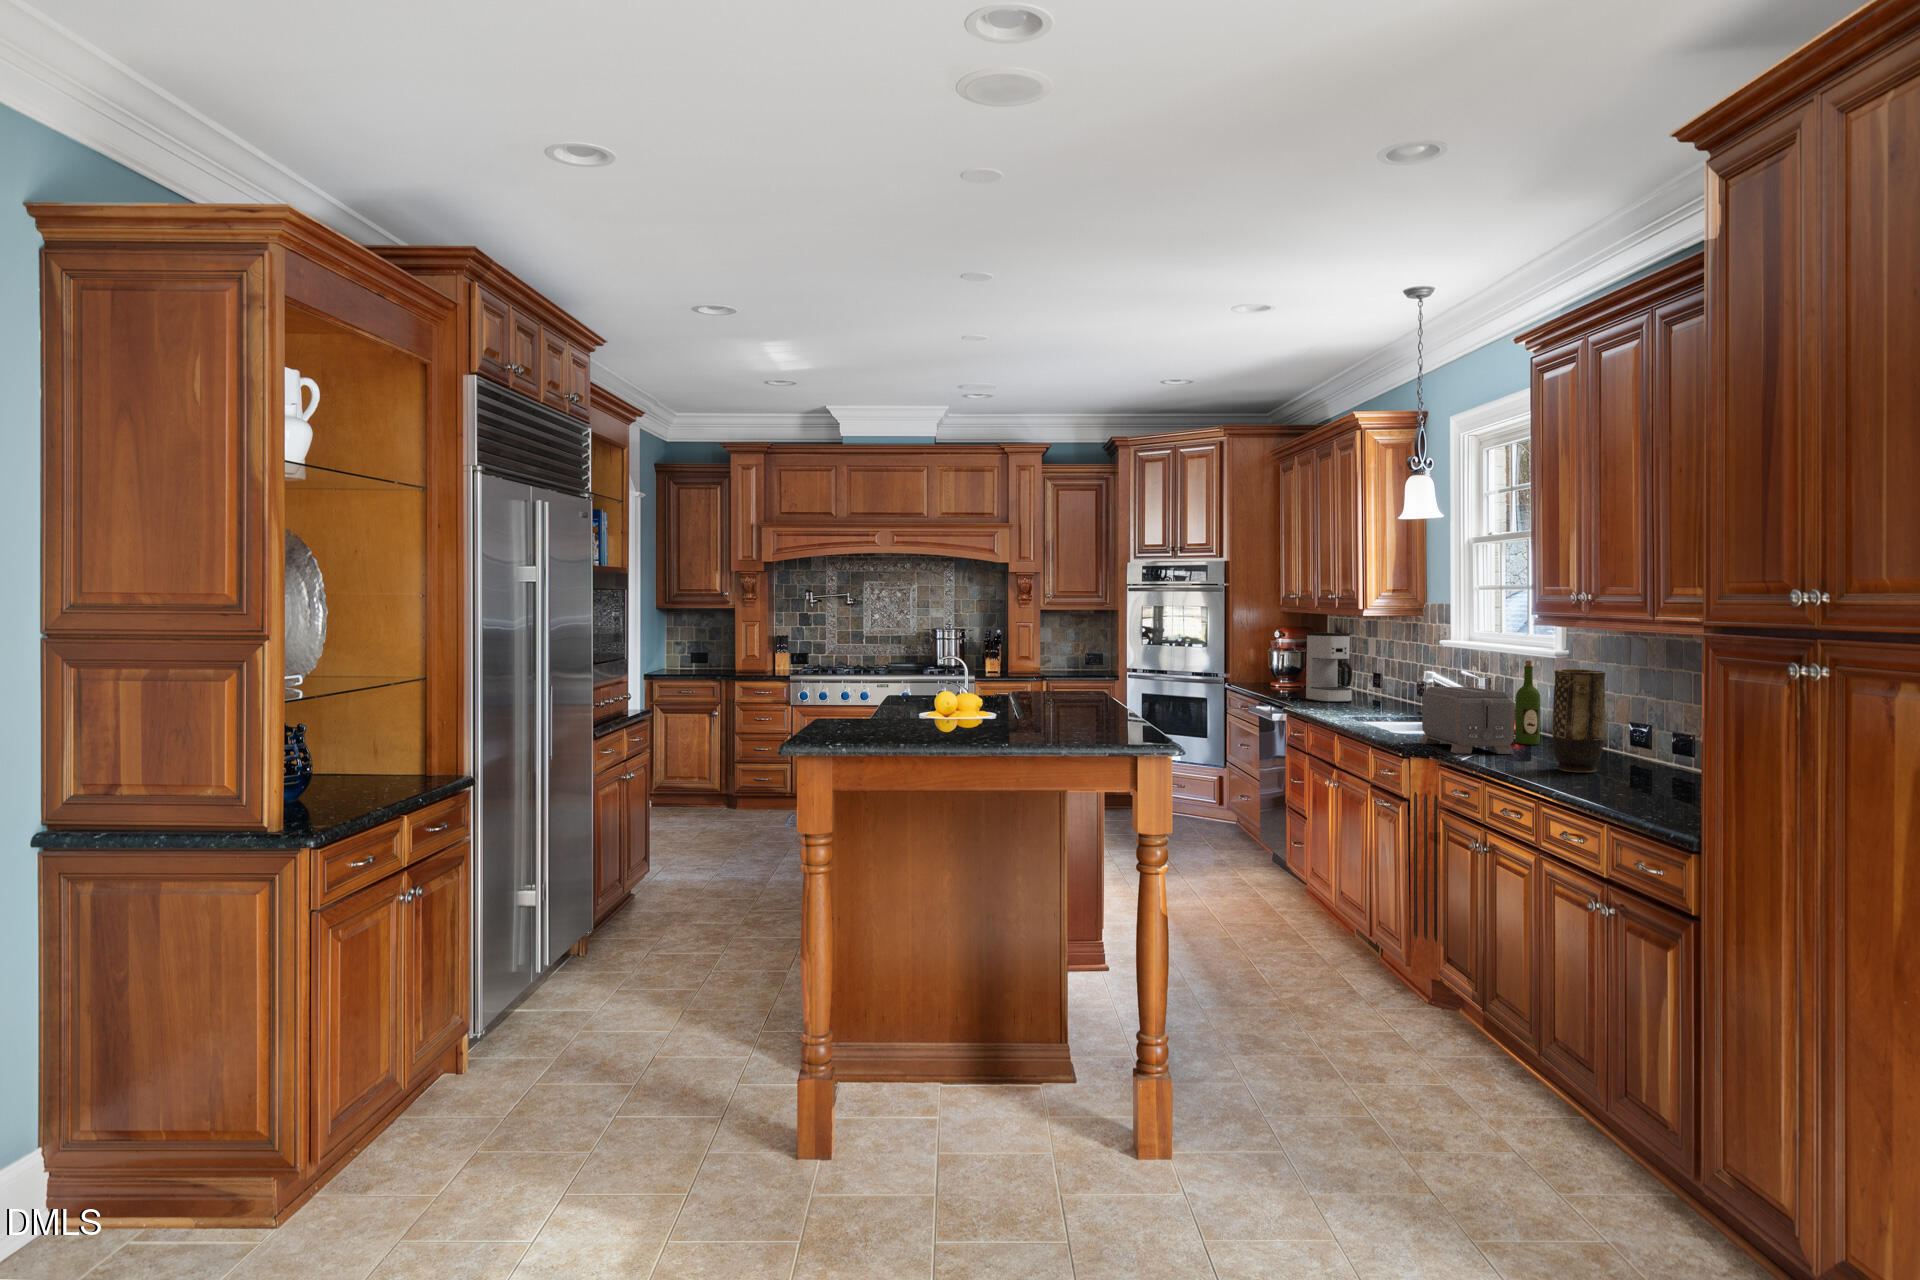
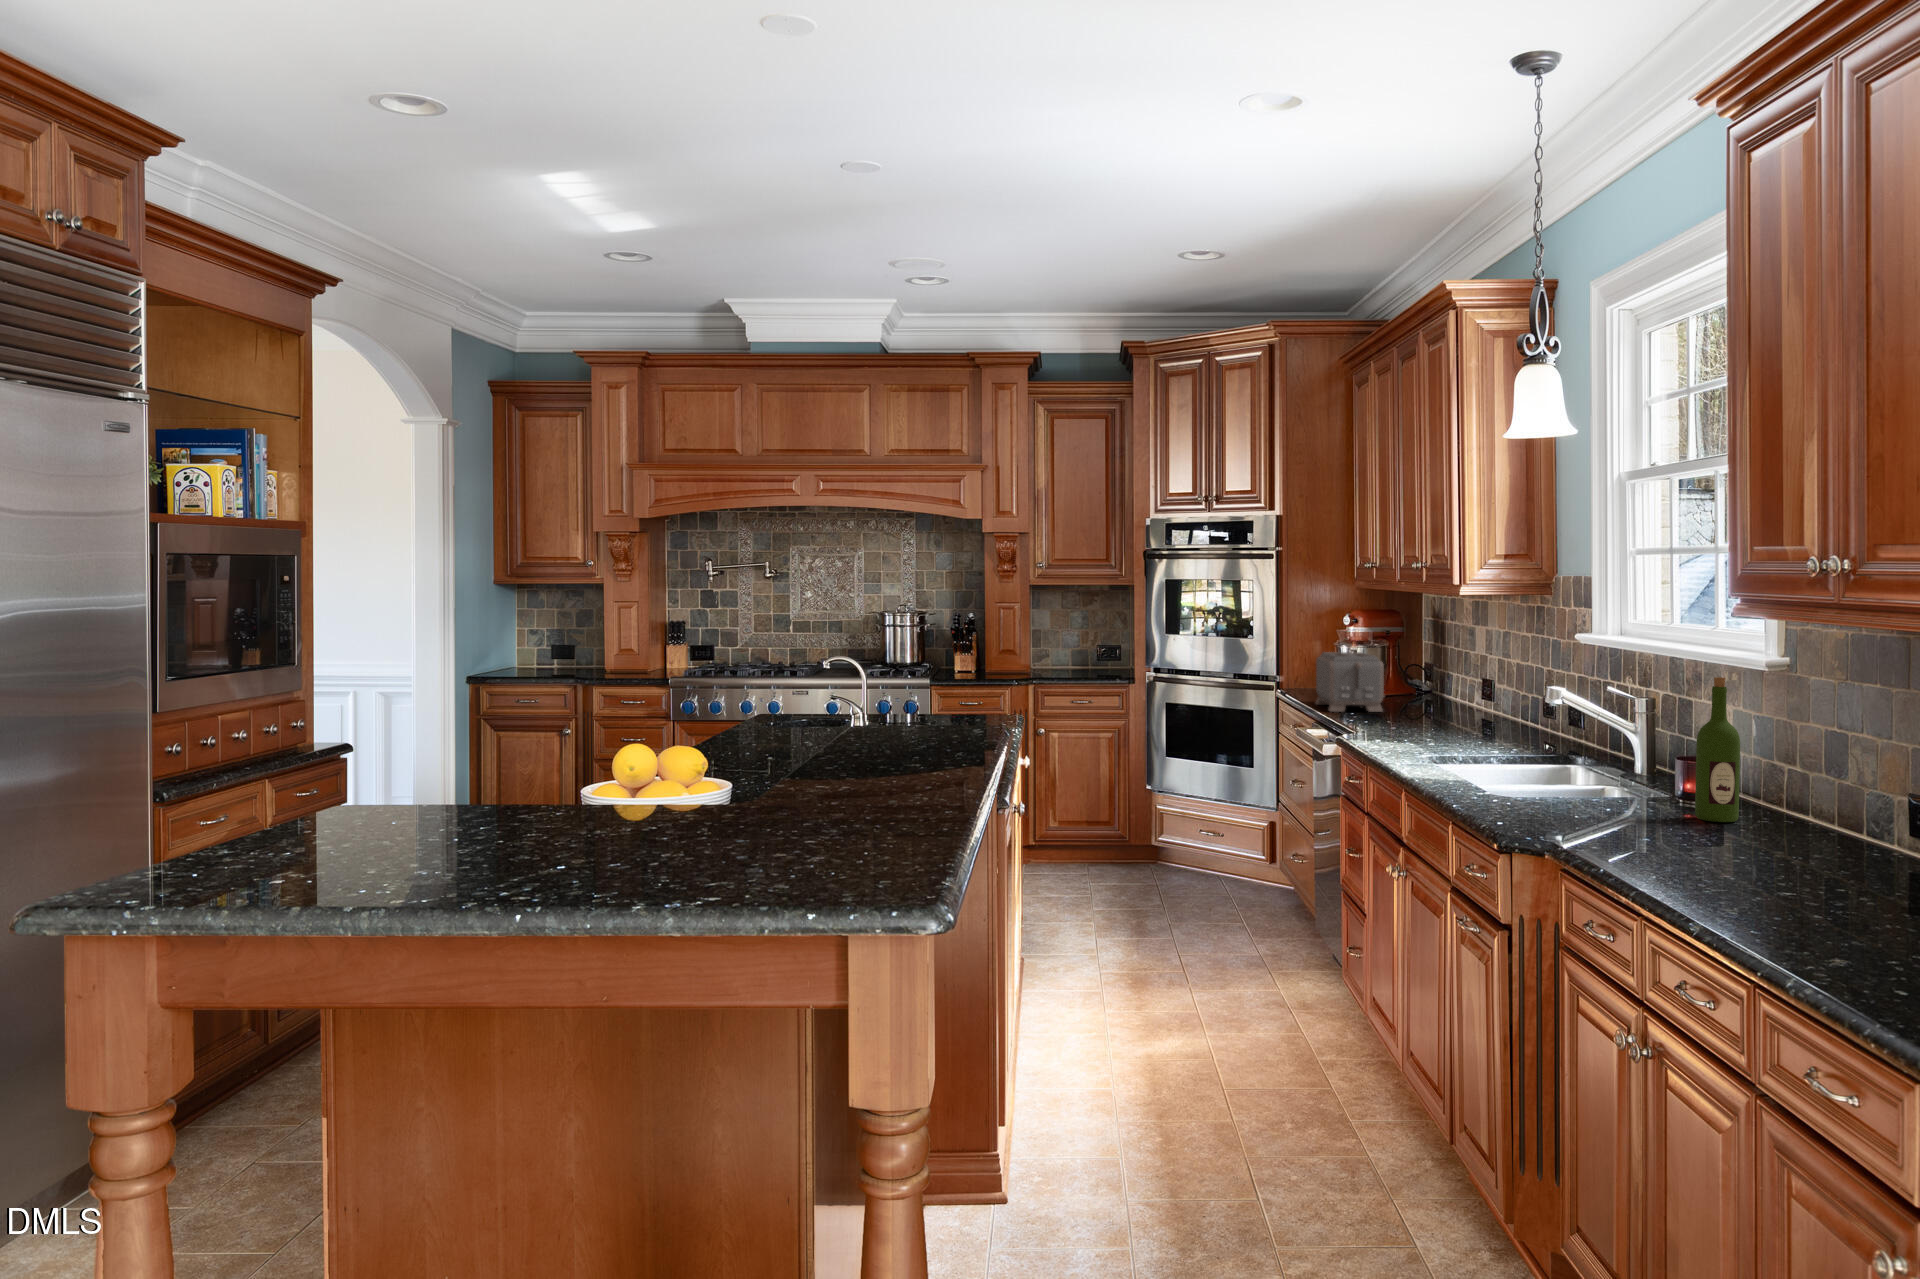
coffee maker: present [1306,633,1352,702] -> none [1379,620,1449,726]
vase: present [1553,669,1605,772] -> none [1762,706,1867,904]
toaster: present [1420,687,1515,754] -> present [1316,652,1384,712]

